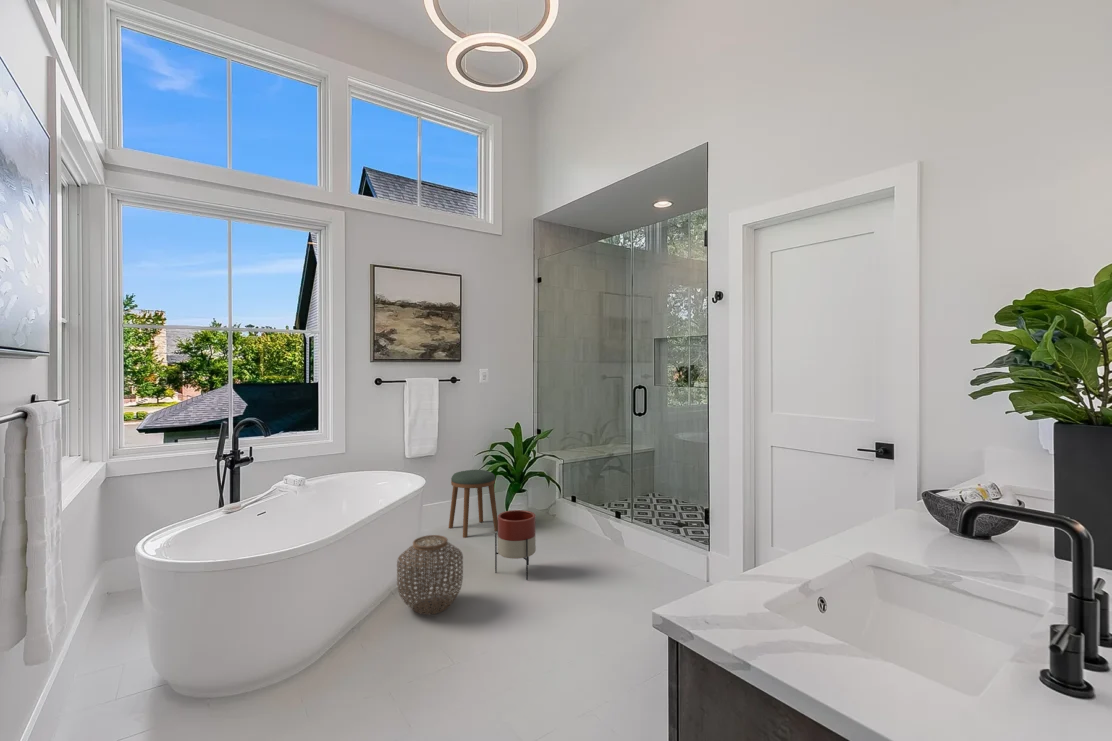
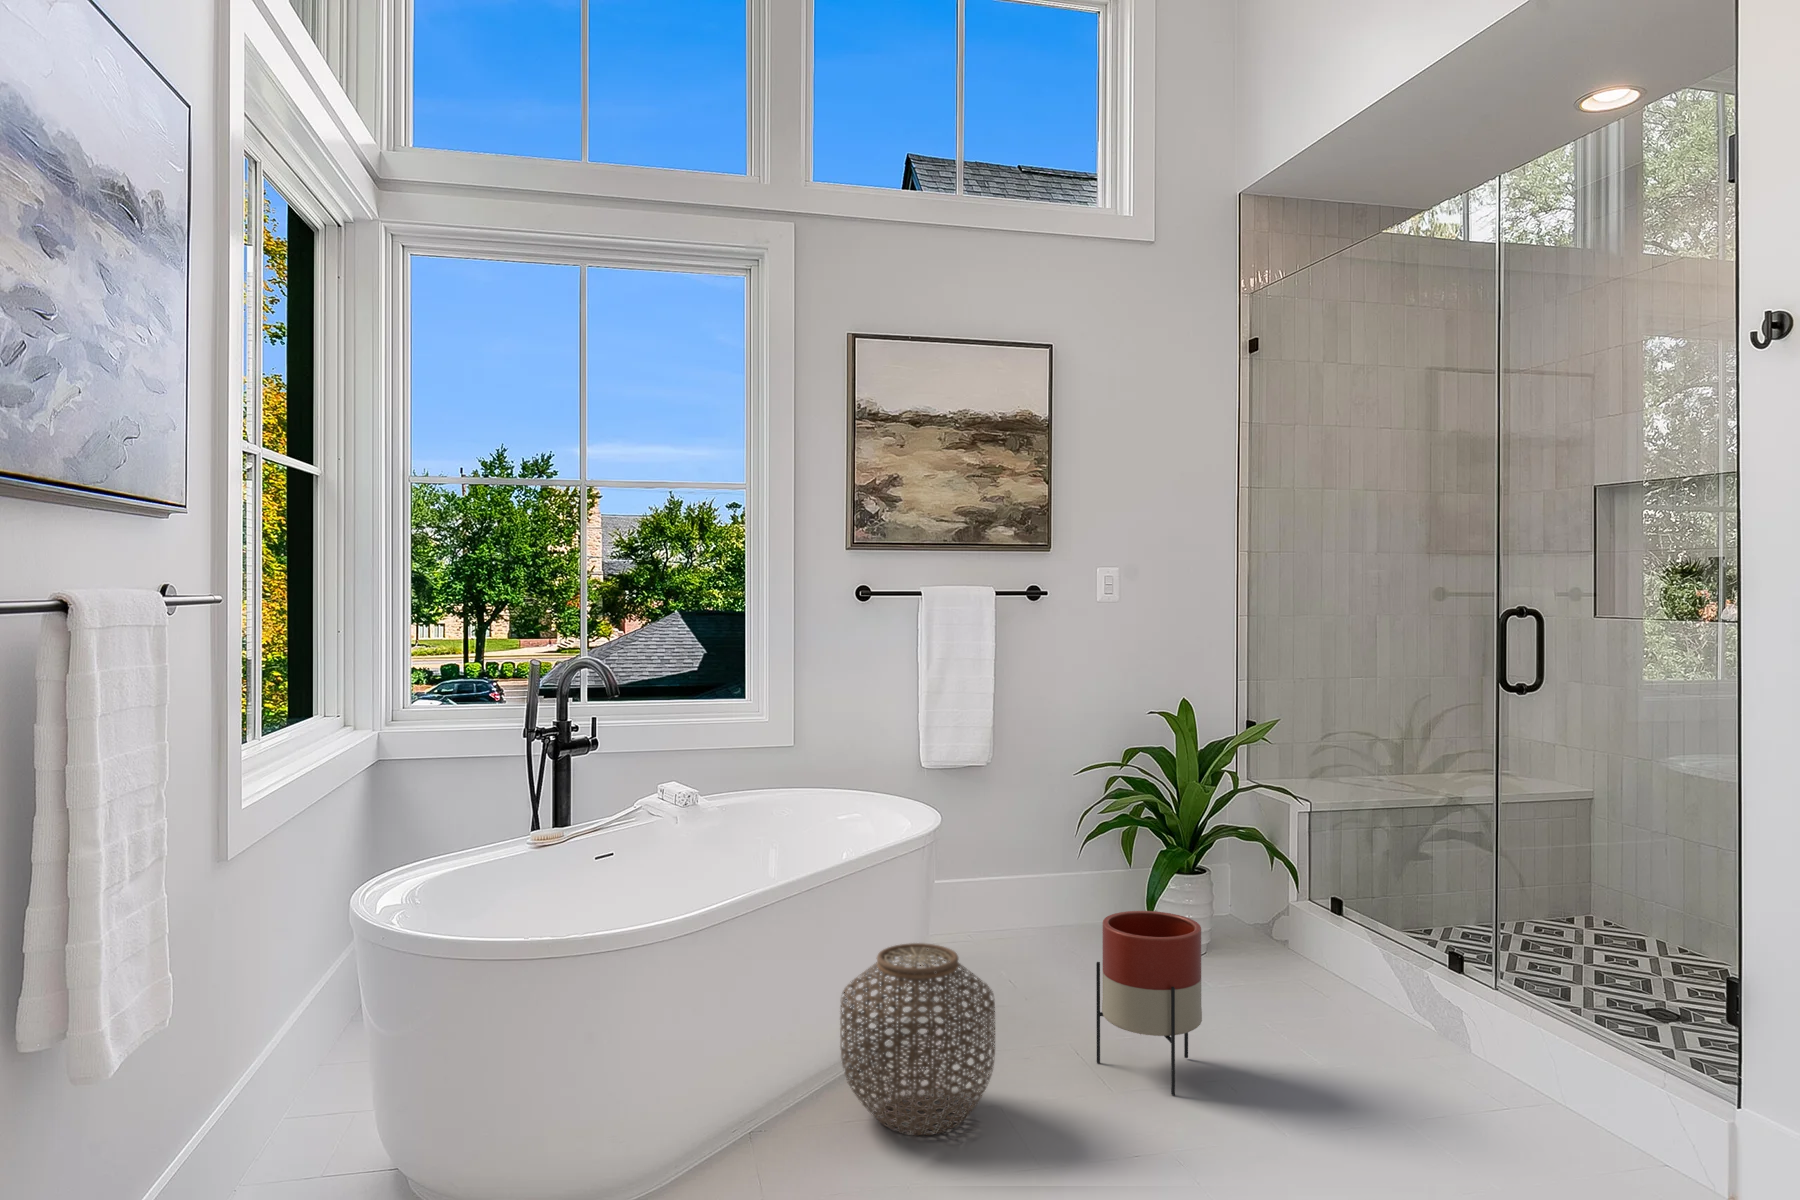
stool: present [449,470,498,538] -> none [1018,808,1136,968]

